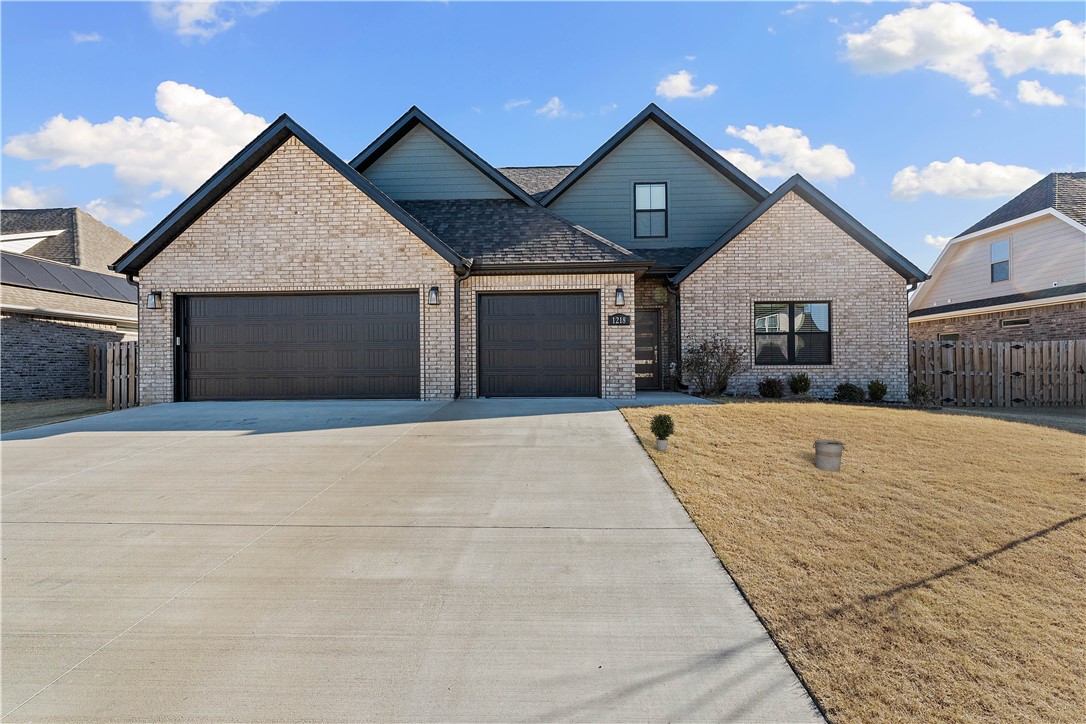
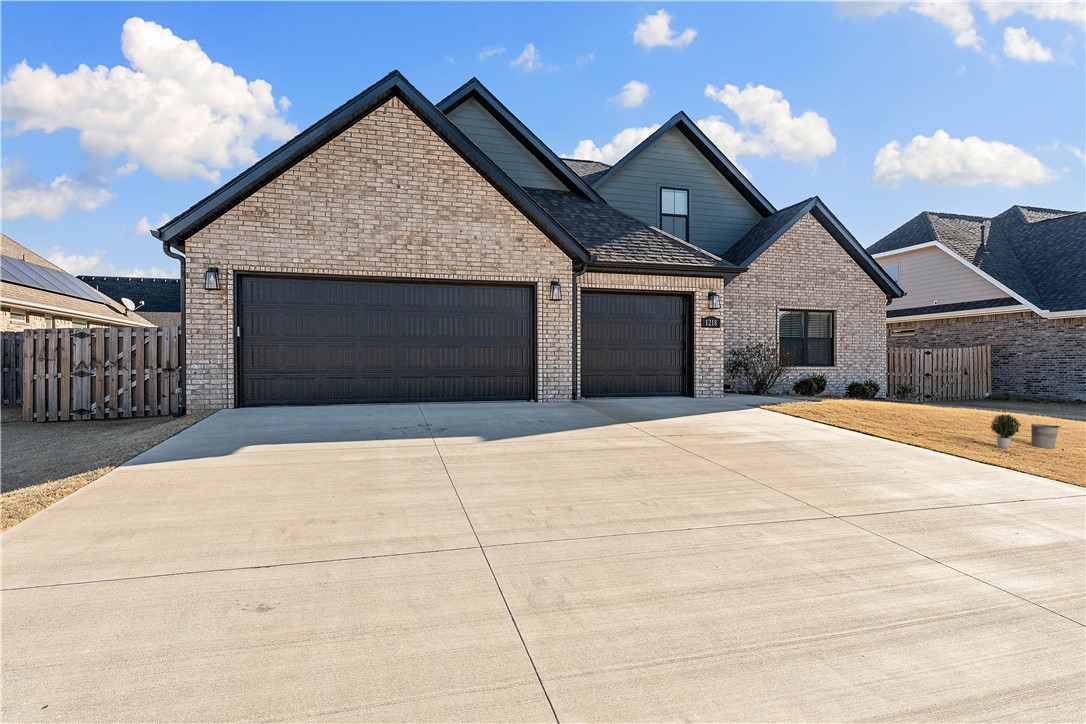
potted plant: present [650,414,675,451] -> present [991,414,1021,449]

